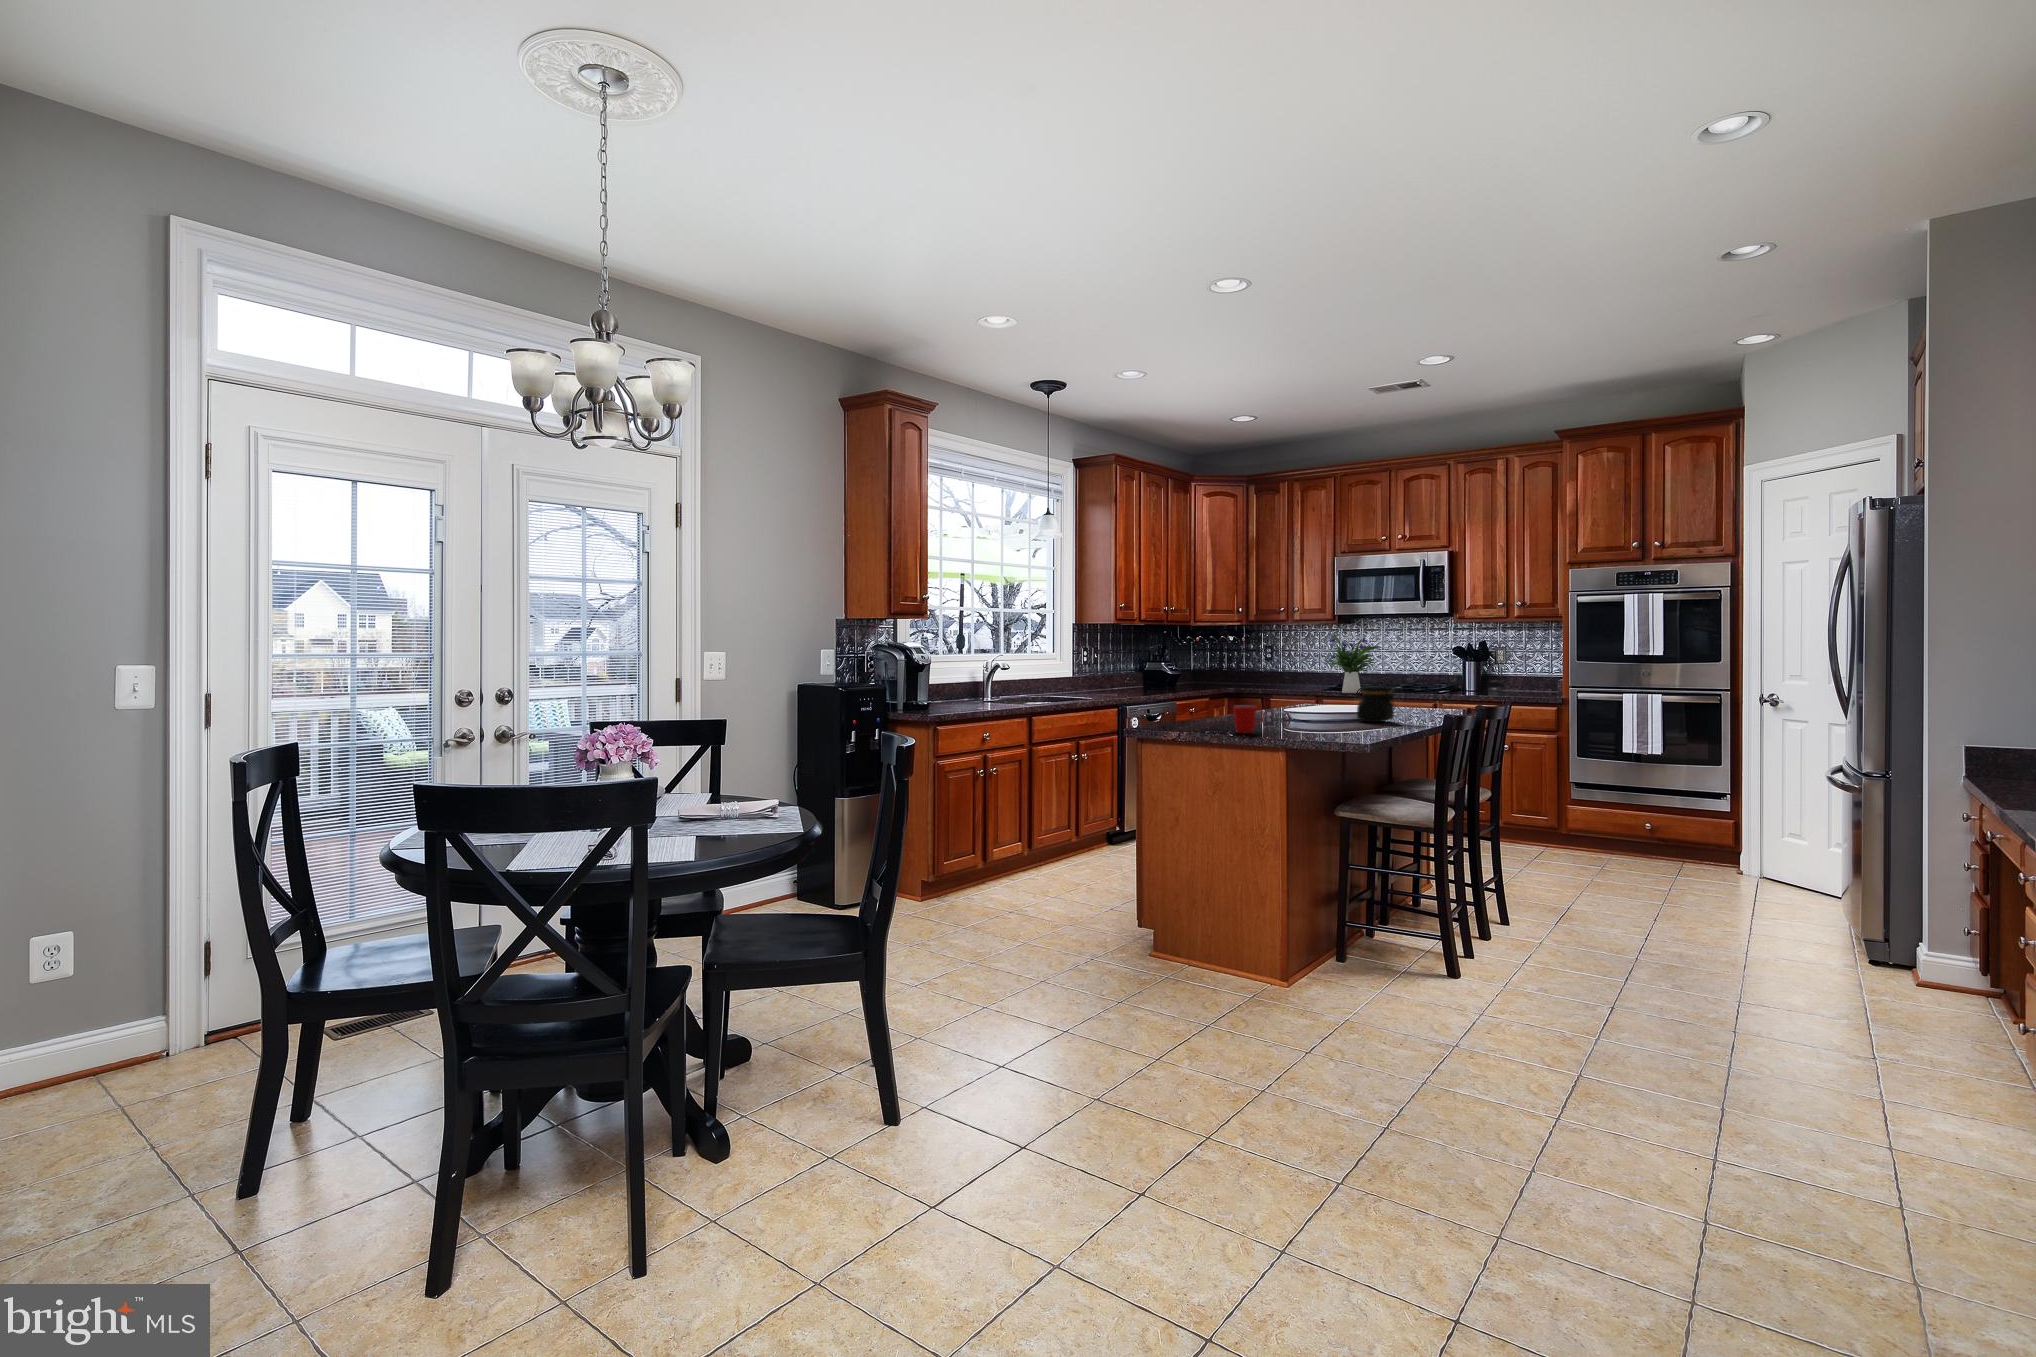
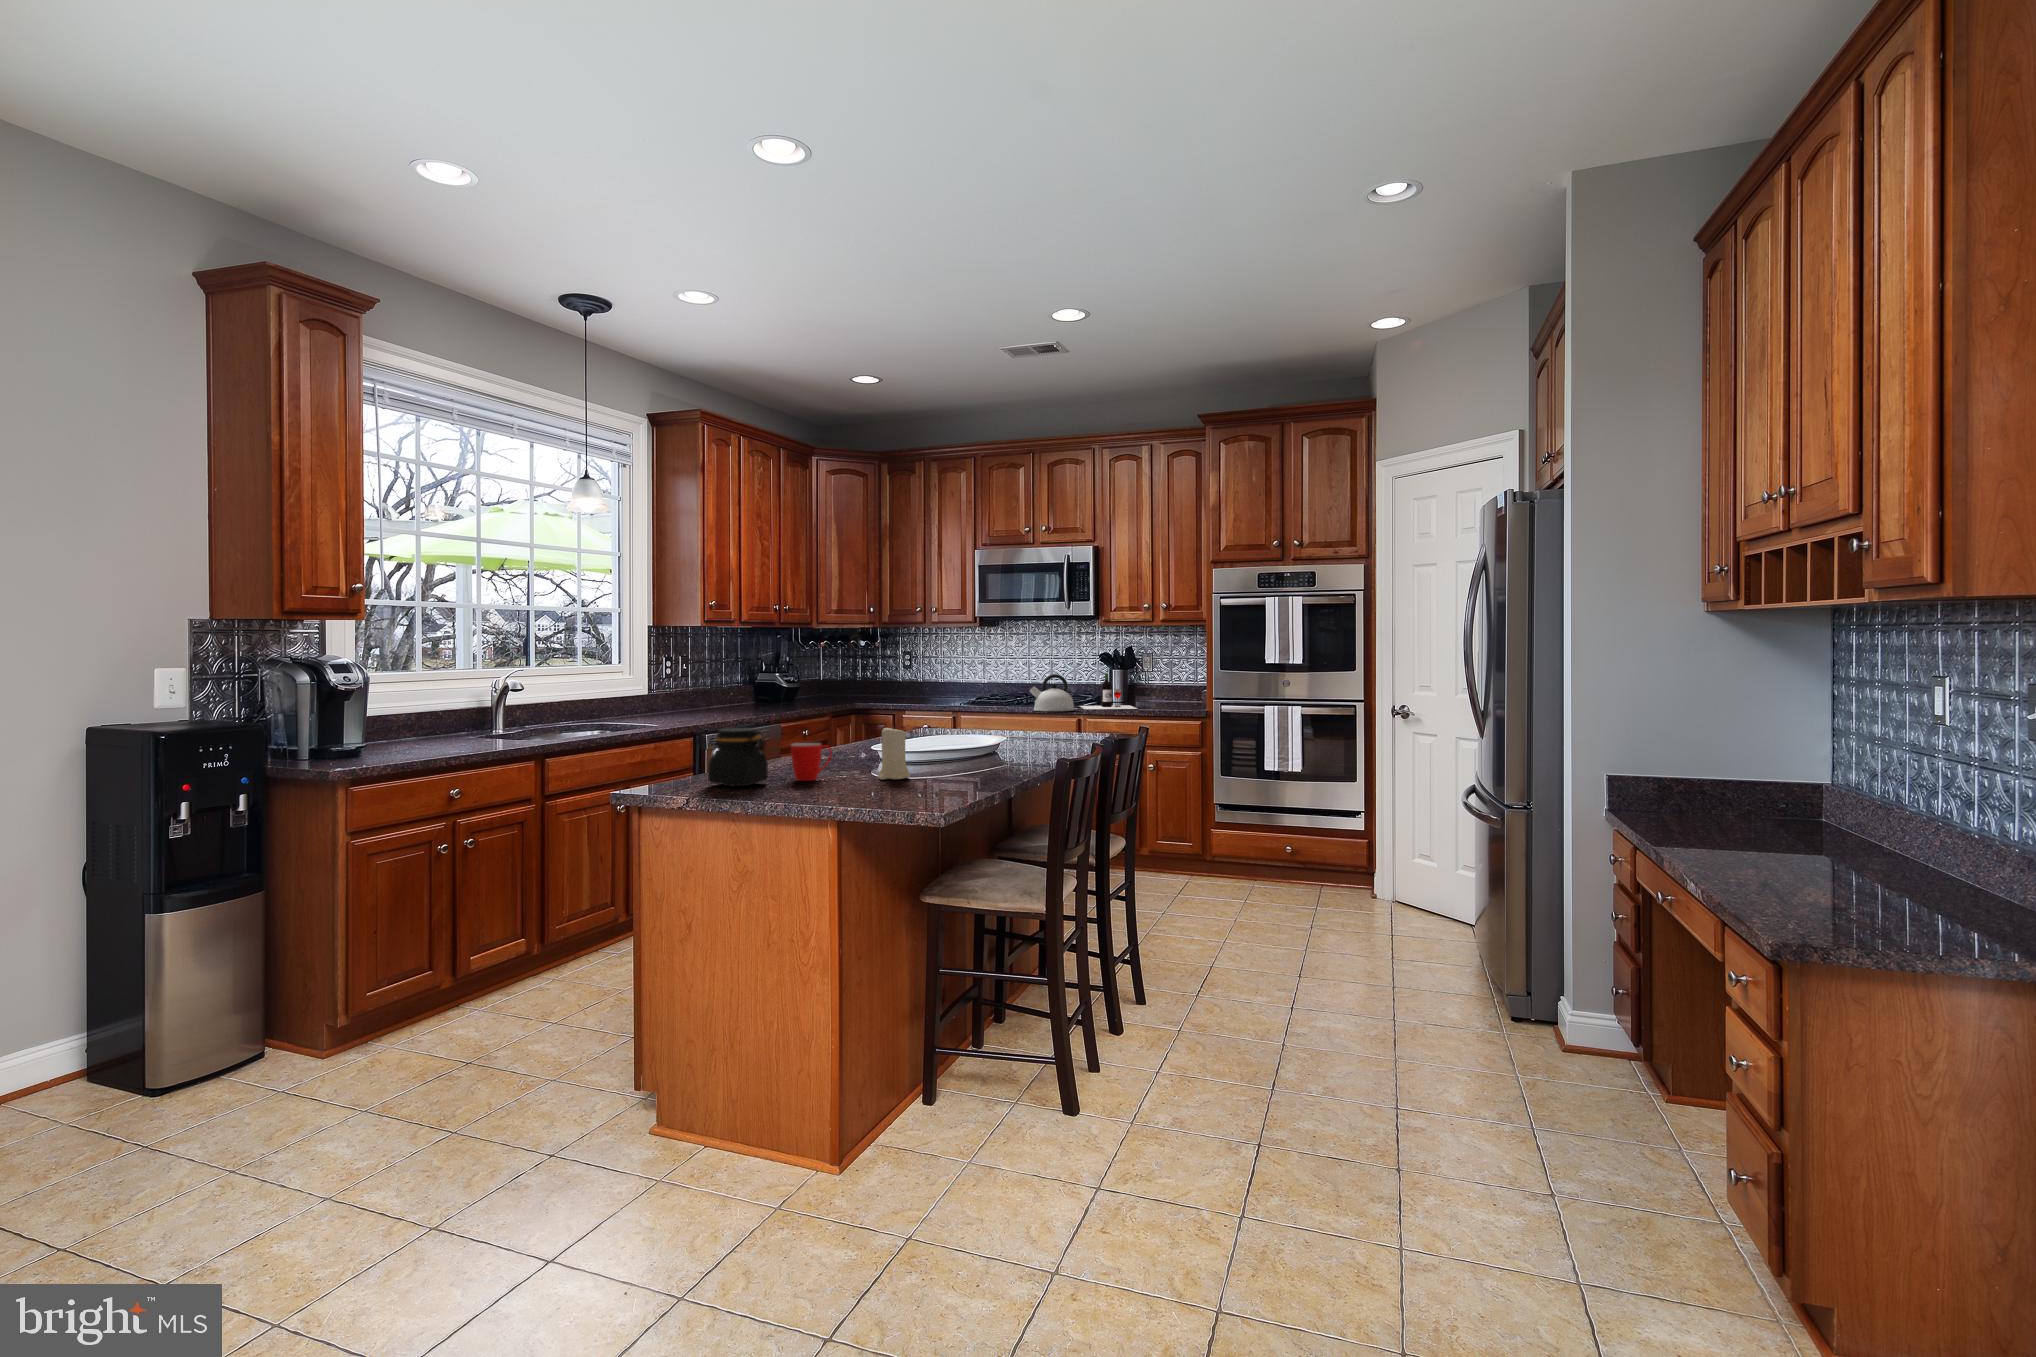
flower arrangement: present [1325,633,1380,693] -> none [960,637,1025,707]
kettle: none [1388,665,1431,697] -> present [1030,674,1075,711]
wine bottle: none [1432,665,1491,697] -> present [1080,673,1137,709]
jar: present [1356,686,1396,722] -> present [708,728,768,786]
candle: none [1298,693,1324,734] -> present [877,725,910,780]

